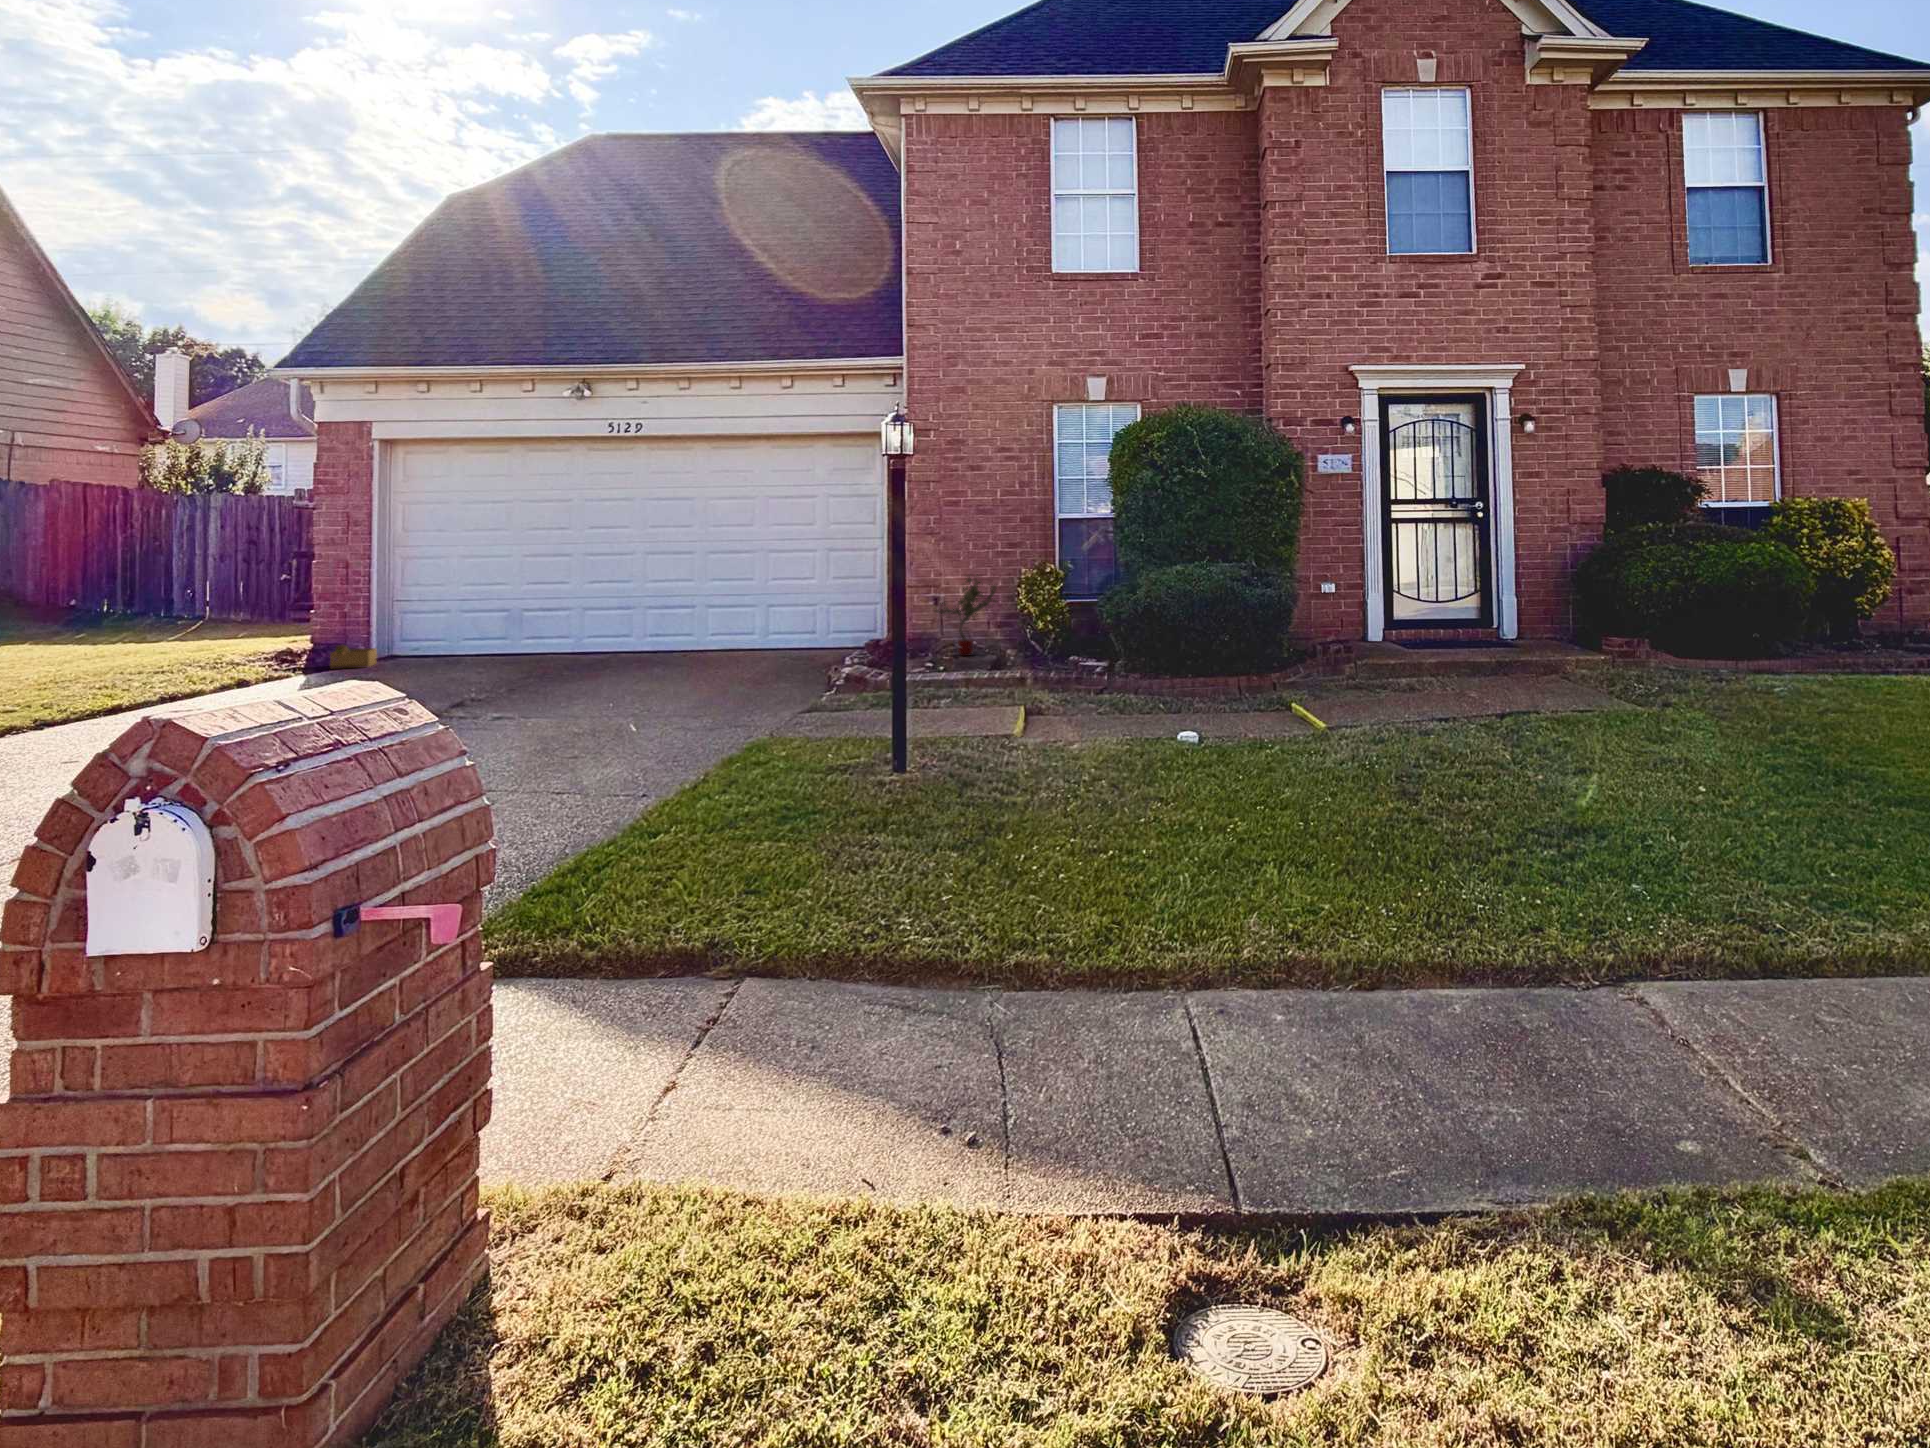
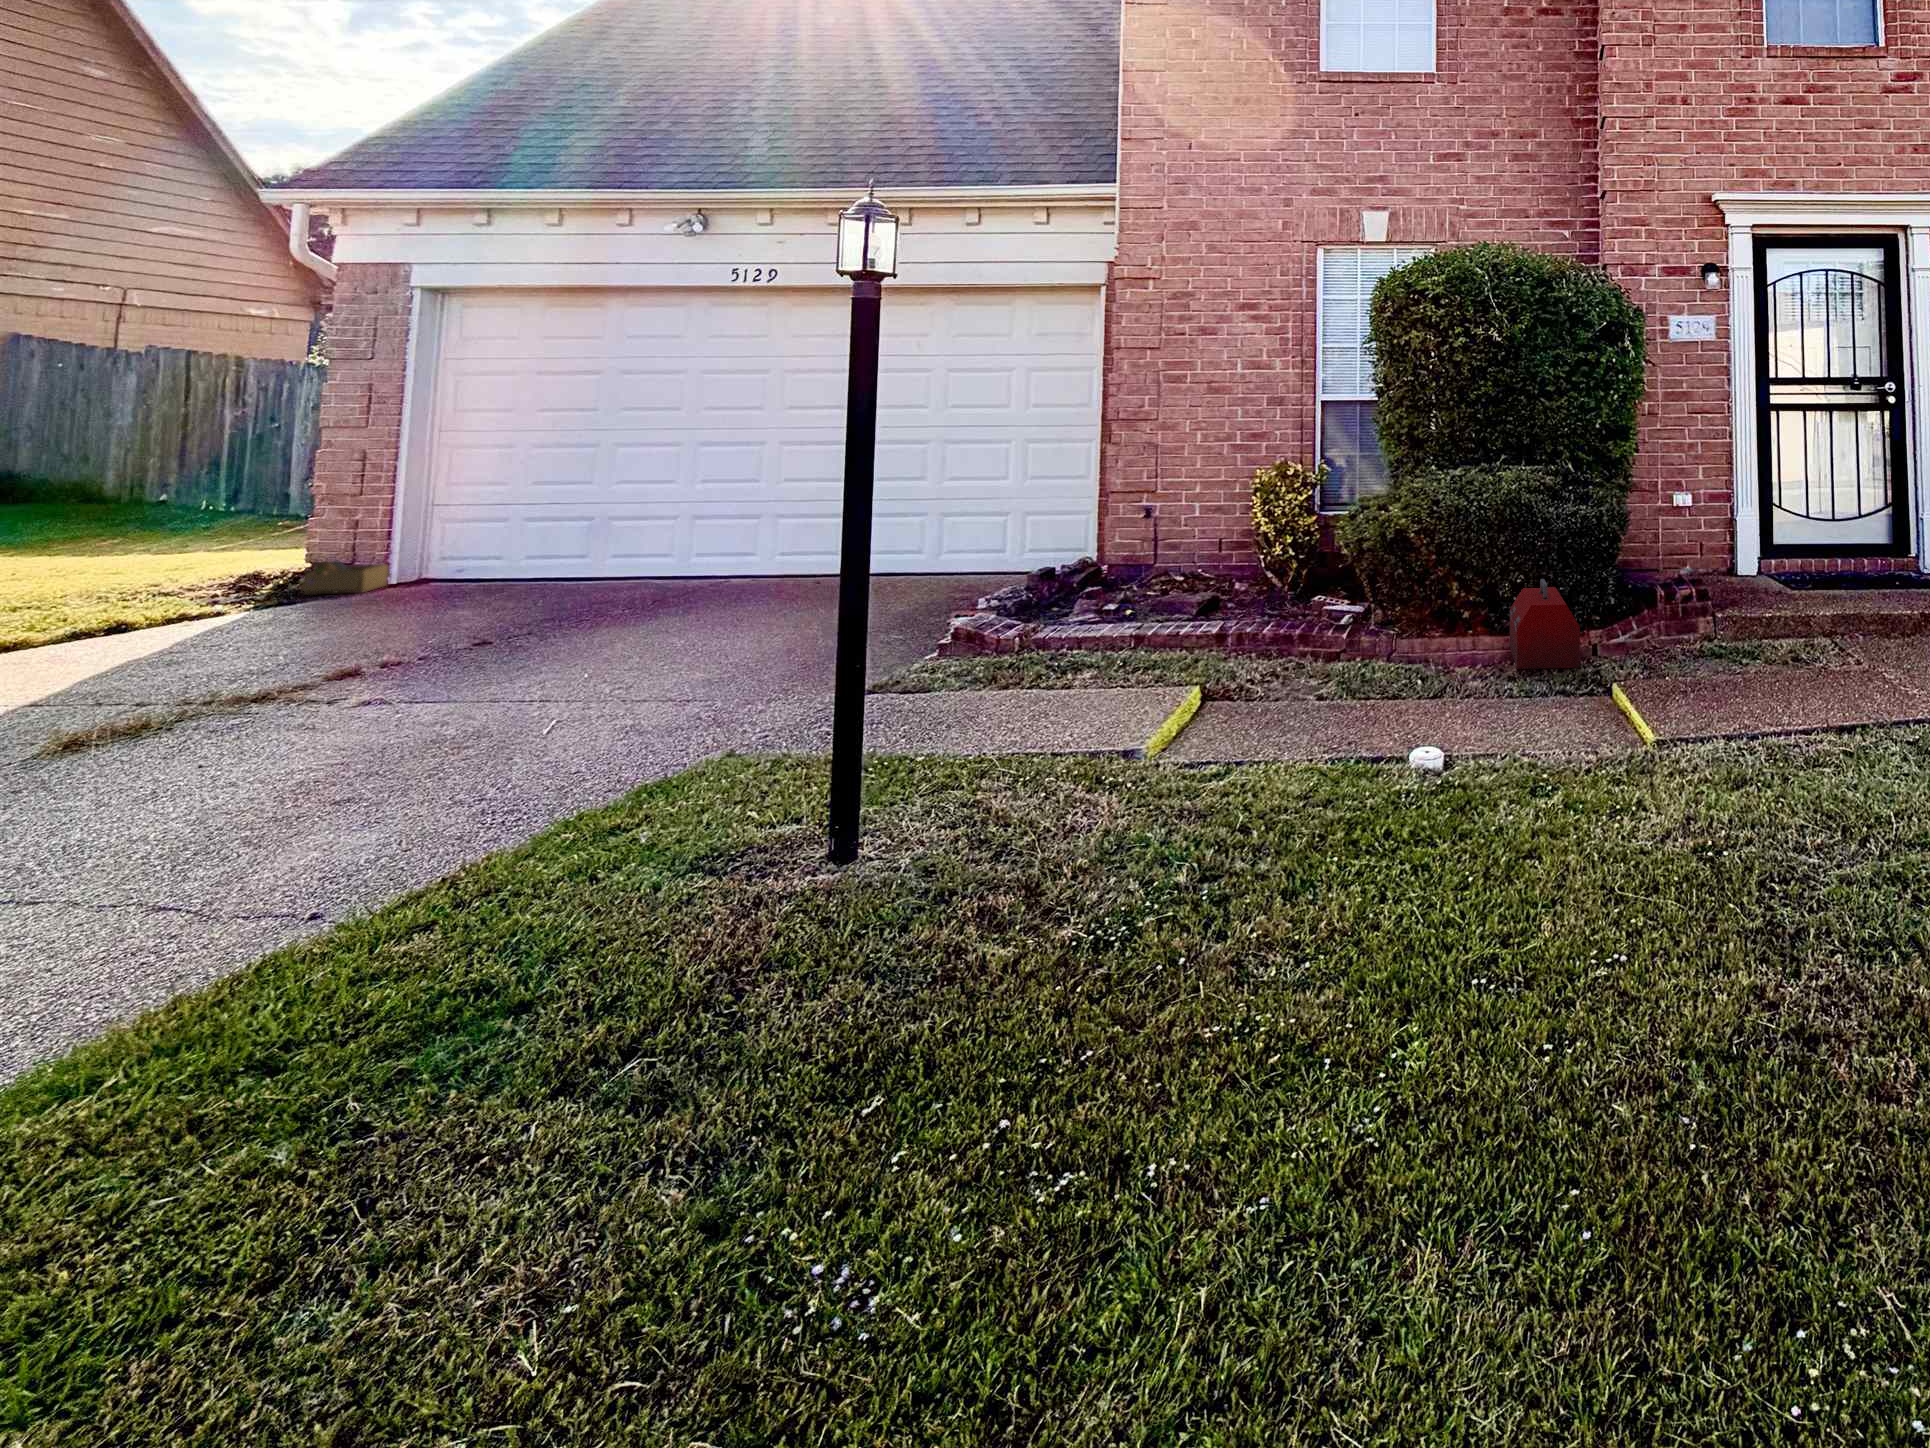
potted tree: present [935,574,996,656] -> none [1135,474,1226,589]
toolbox: none [1216,635,1266,690] -> present [1510,579,1580,669]

